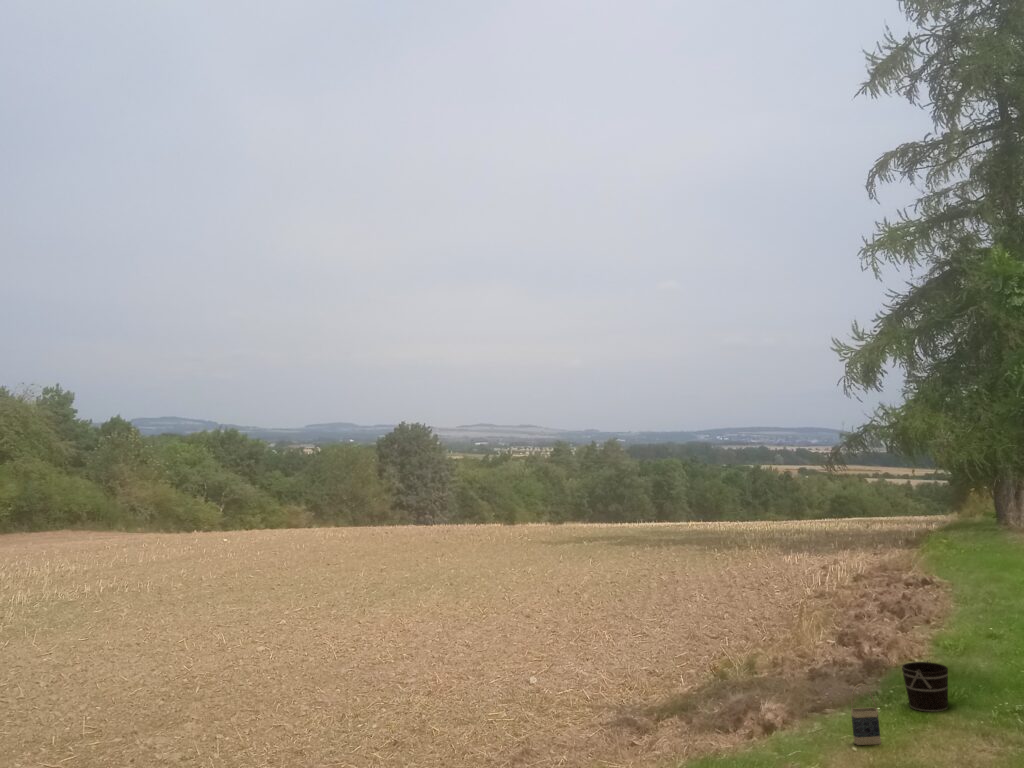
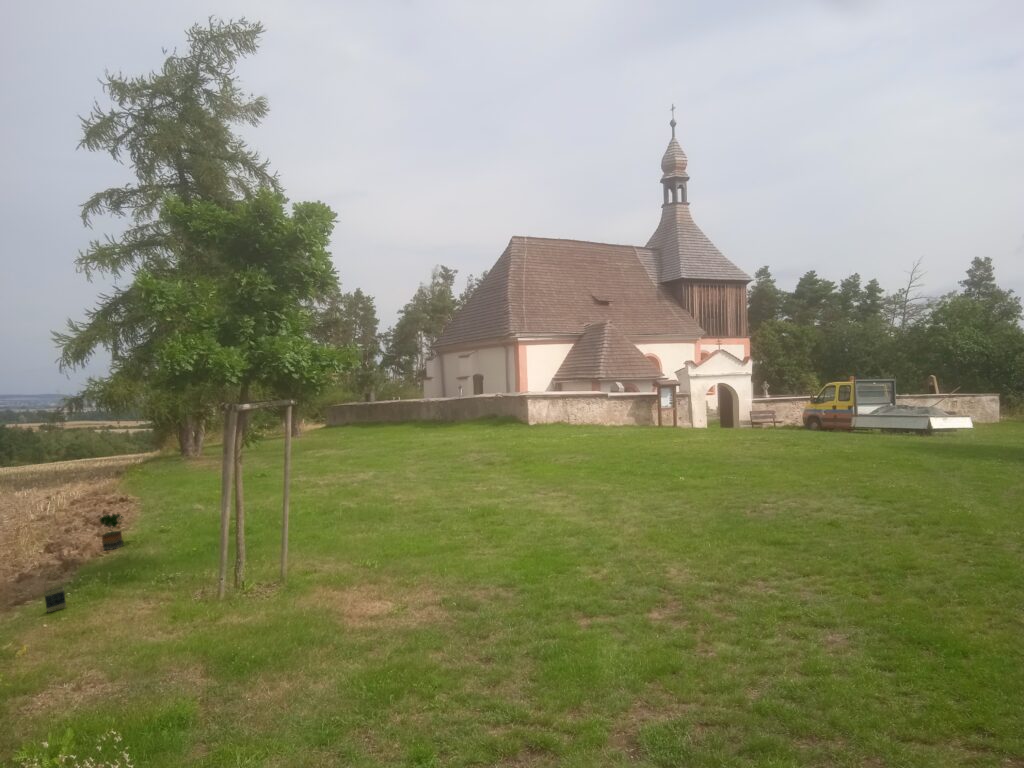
potted tree: none [911,603,950,662] -> present [100,514,123,550]
bucket: present [902,661,948,712] -> none [84,549,116,581]

